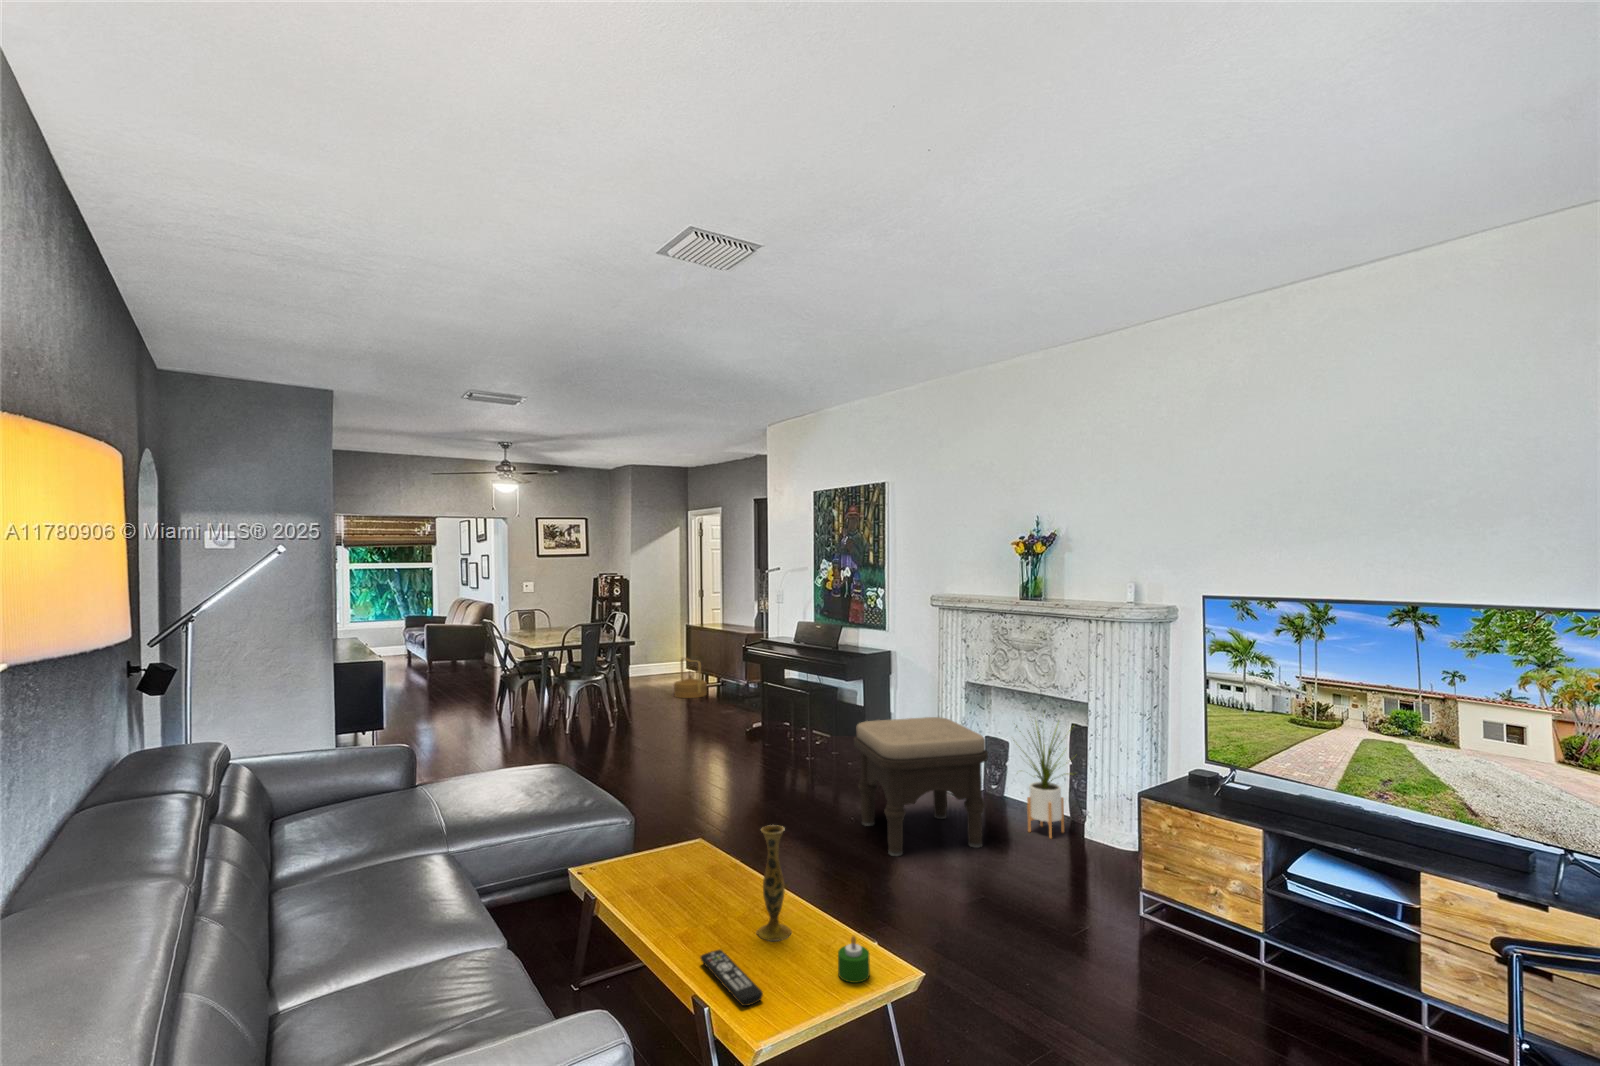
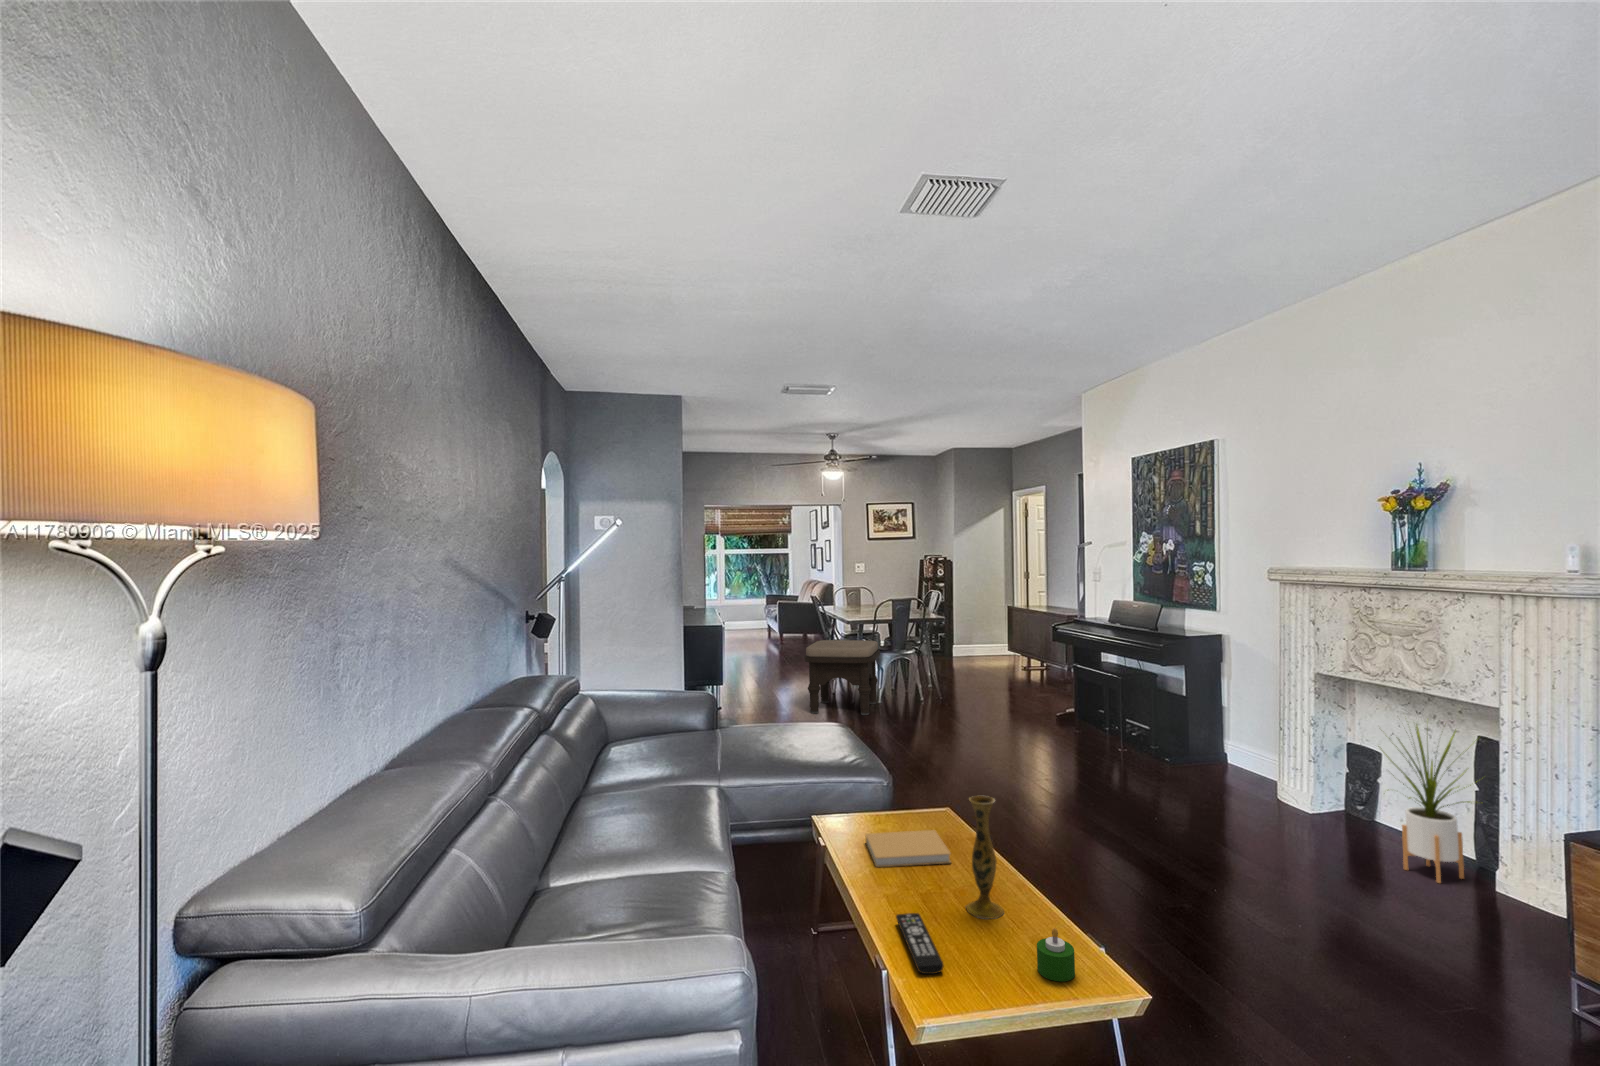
woven basket: present [674,658,707,698] -> none [992,638,1028,679]
ottoman: present [854,717,988,856] -> present [804,640,880,715]
book: none [635,864,726,912] -> present [865,830,951,867]

